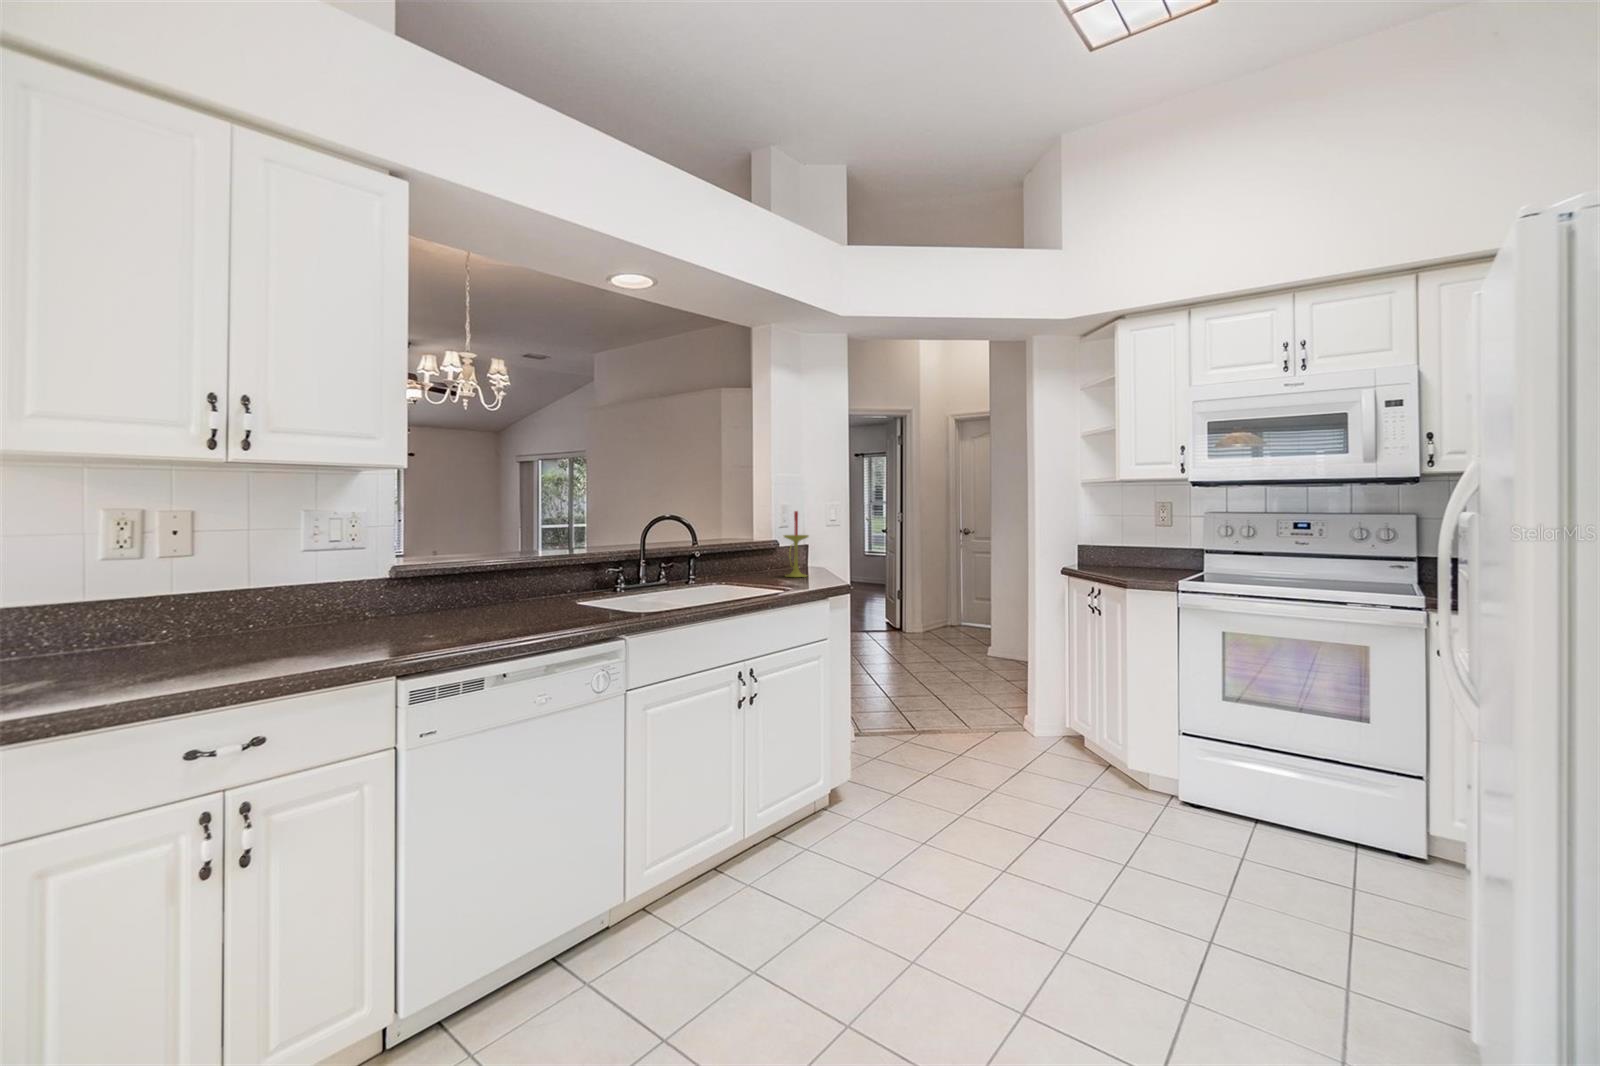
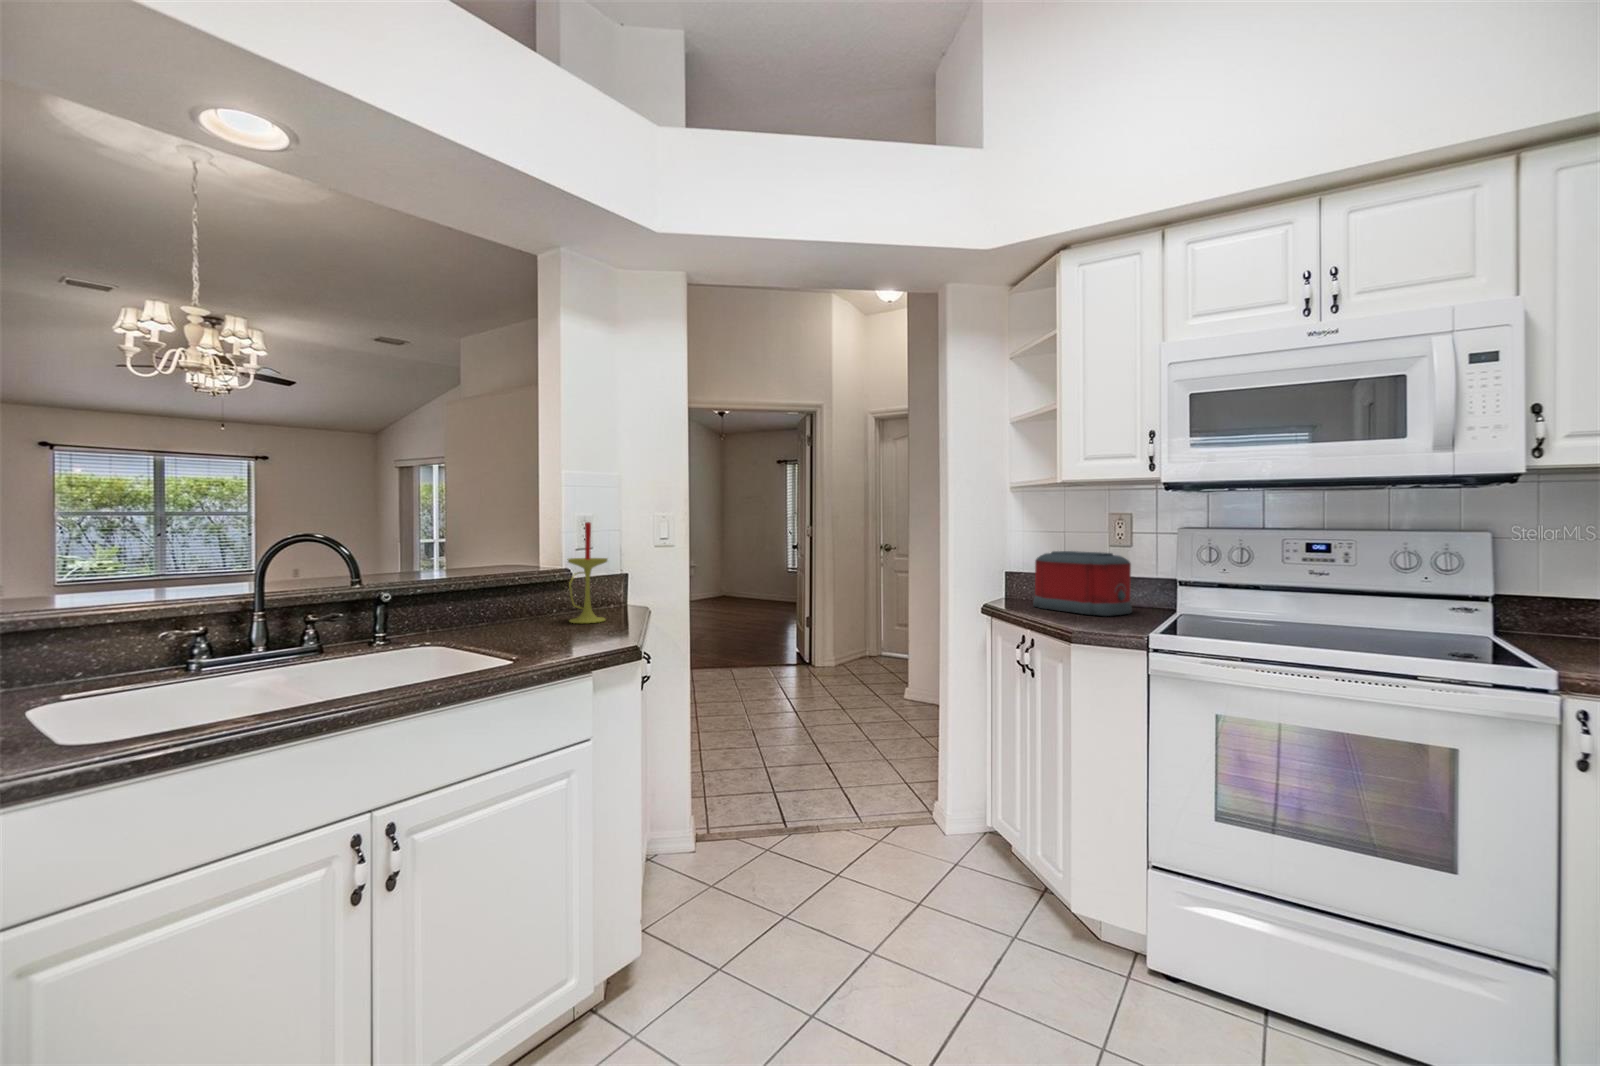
toaster: none [1100,530,1171,574] -> present [1033,551,1132,616]

